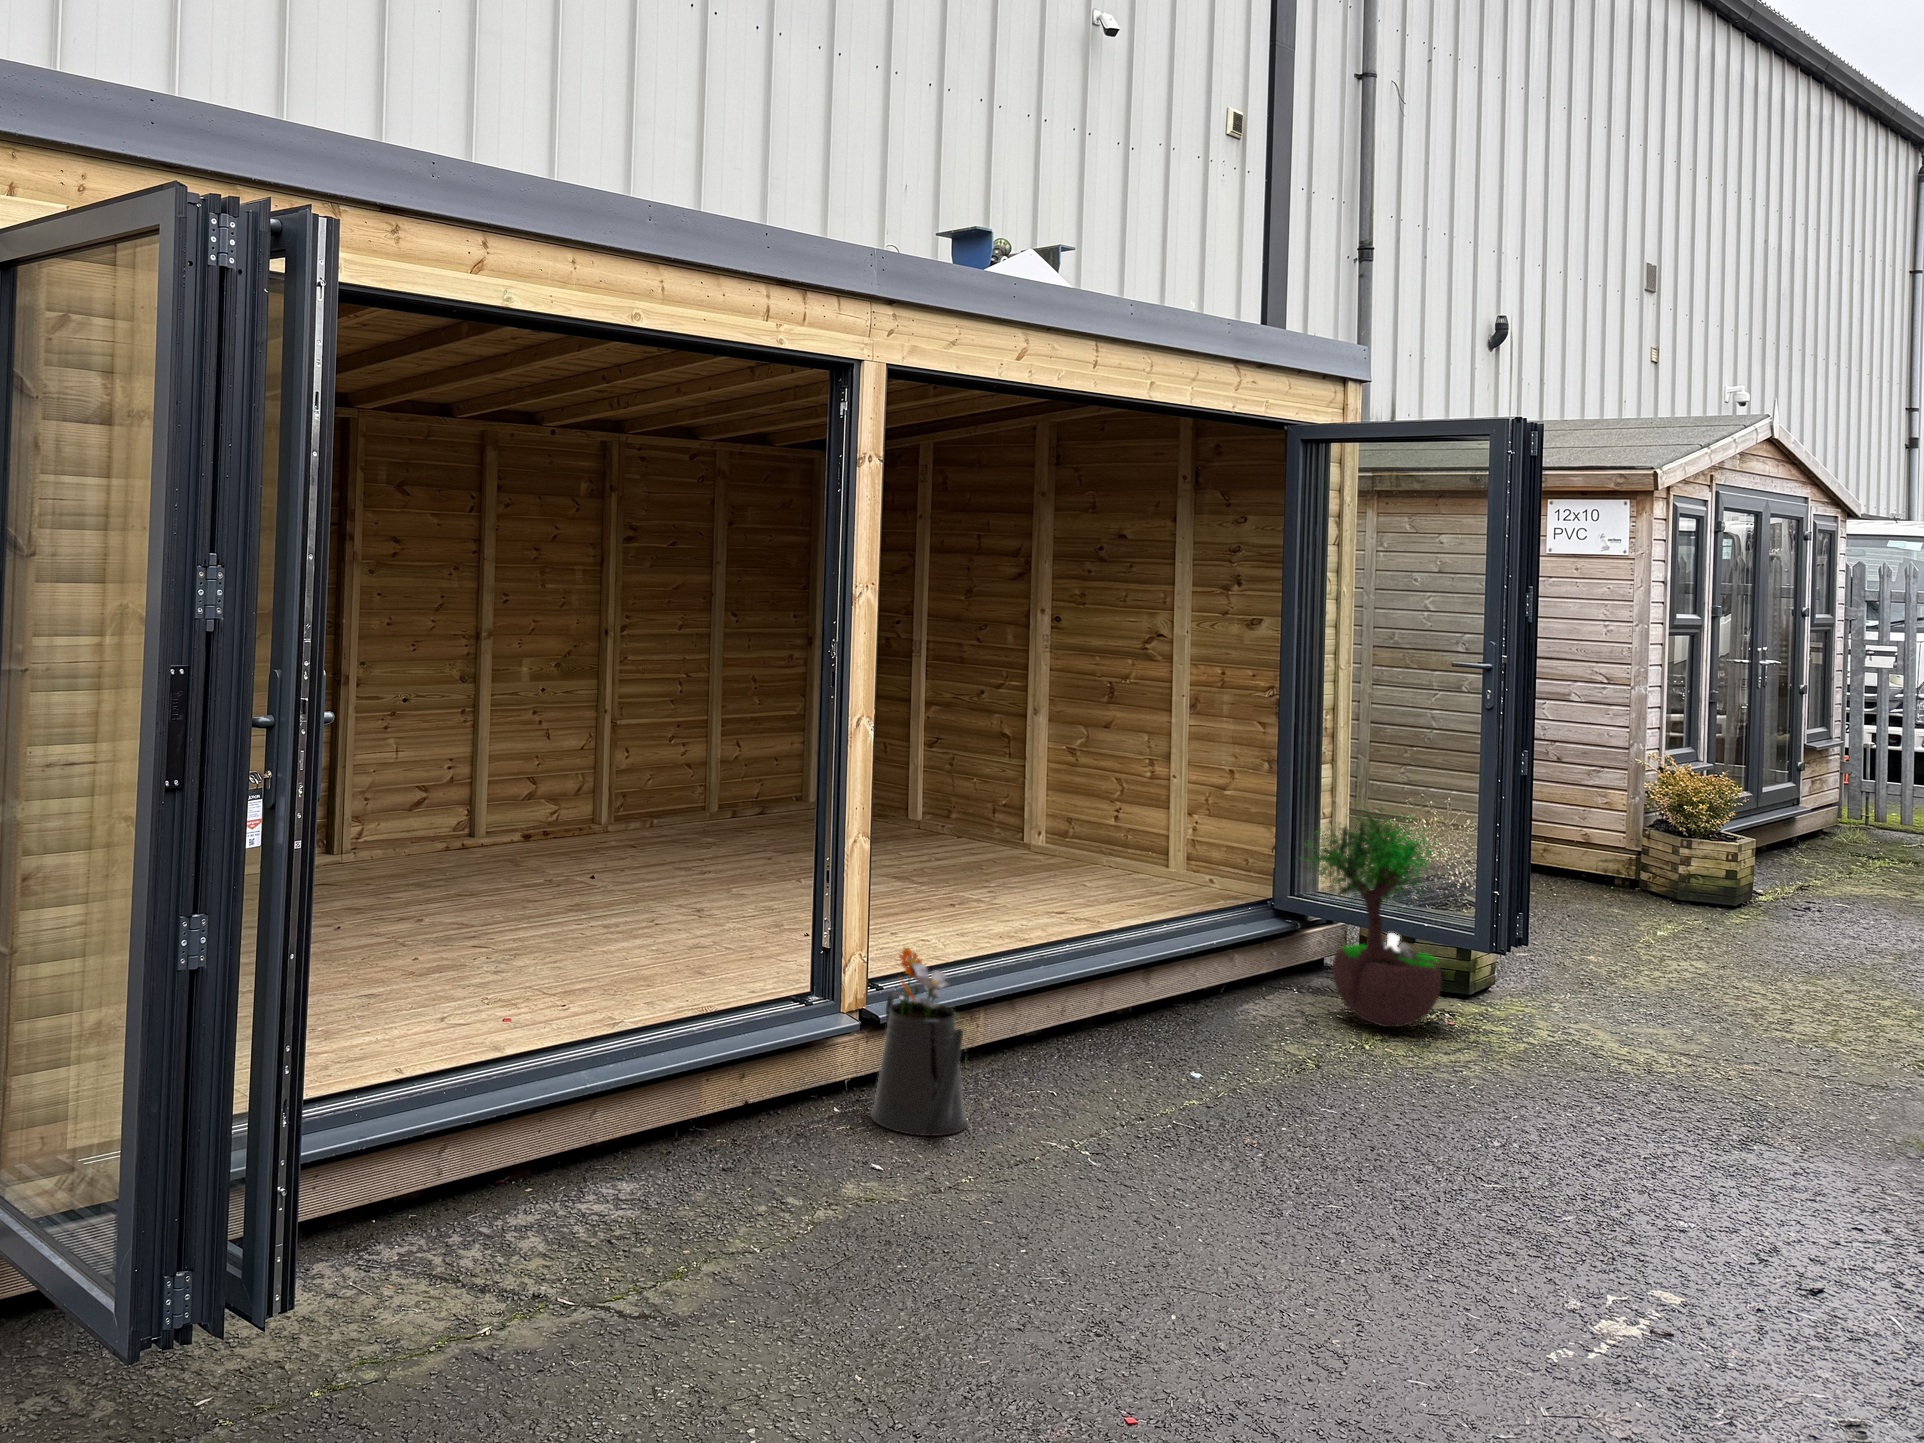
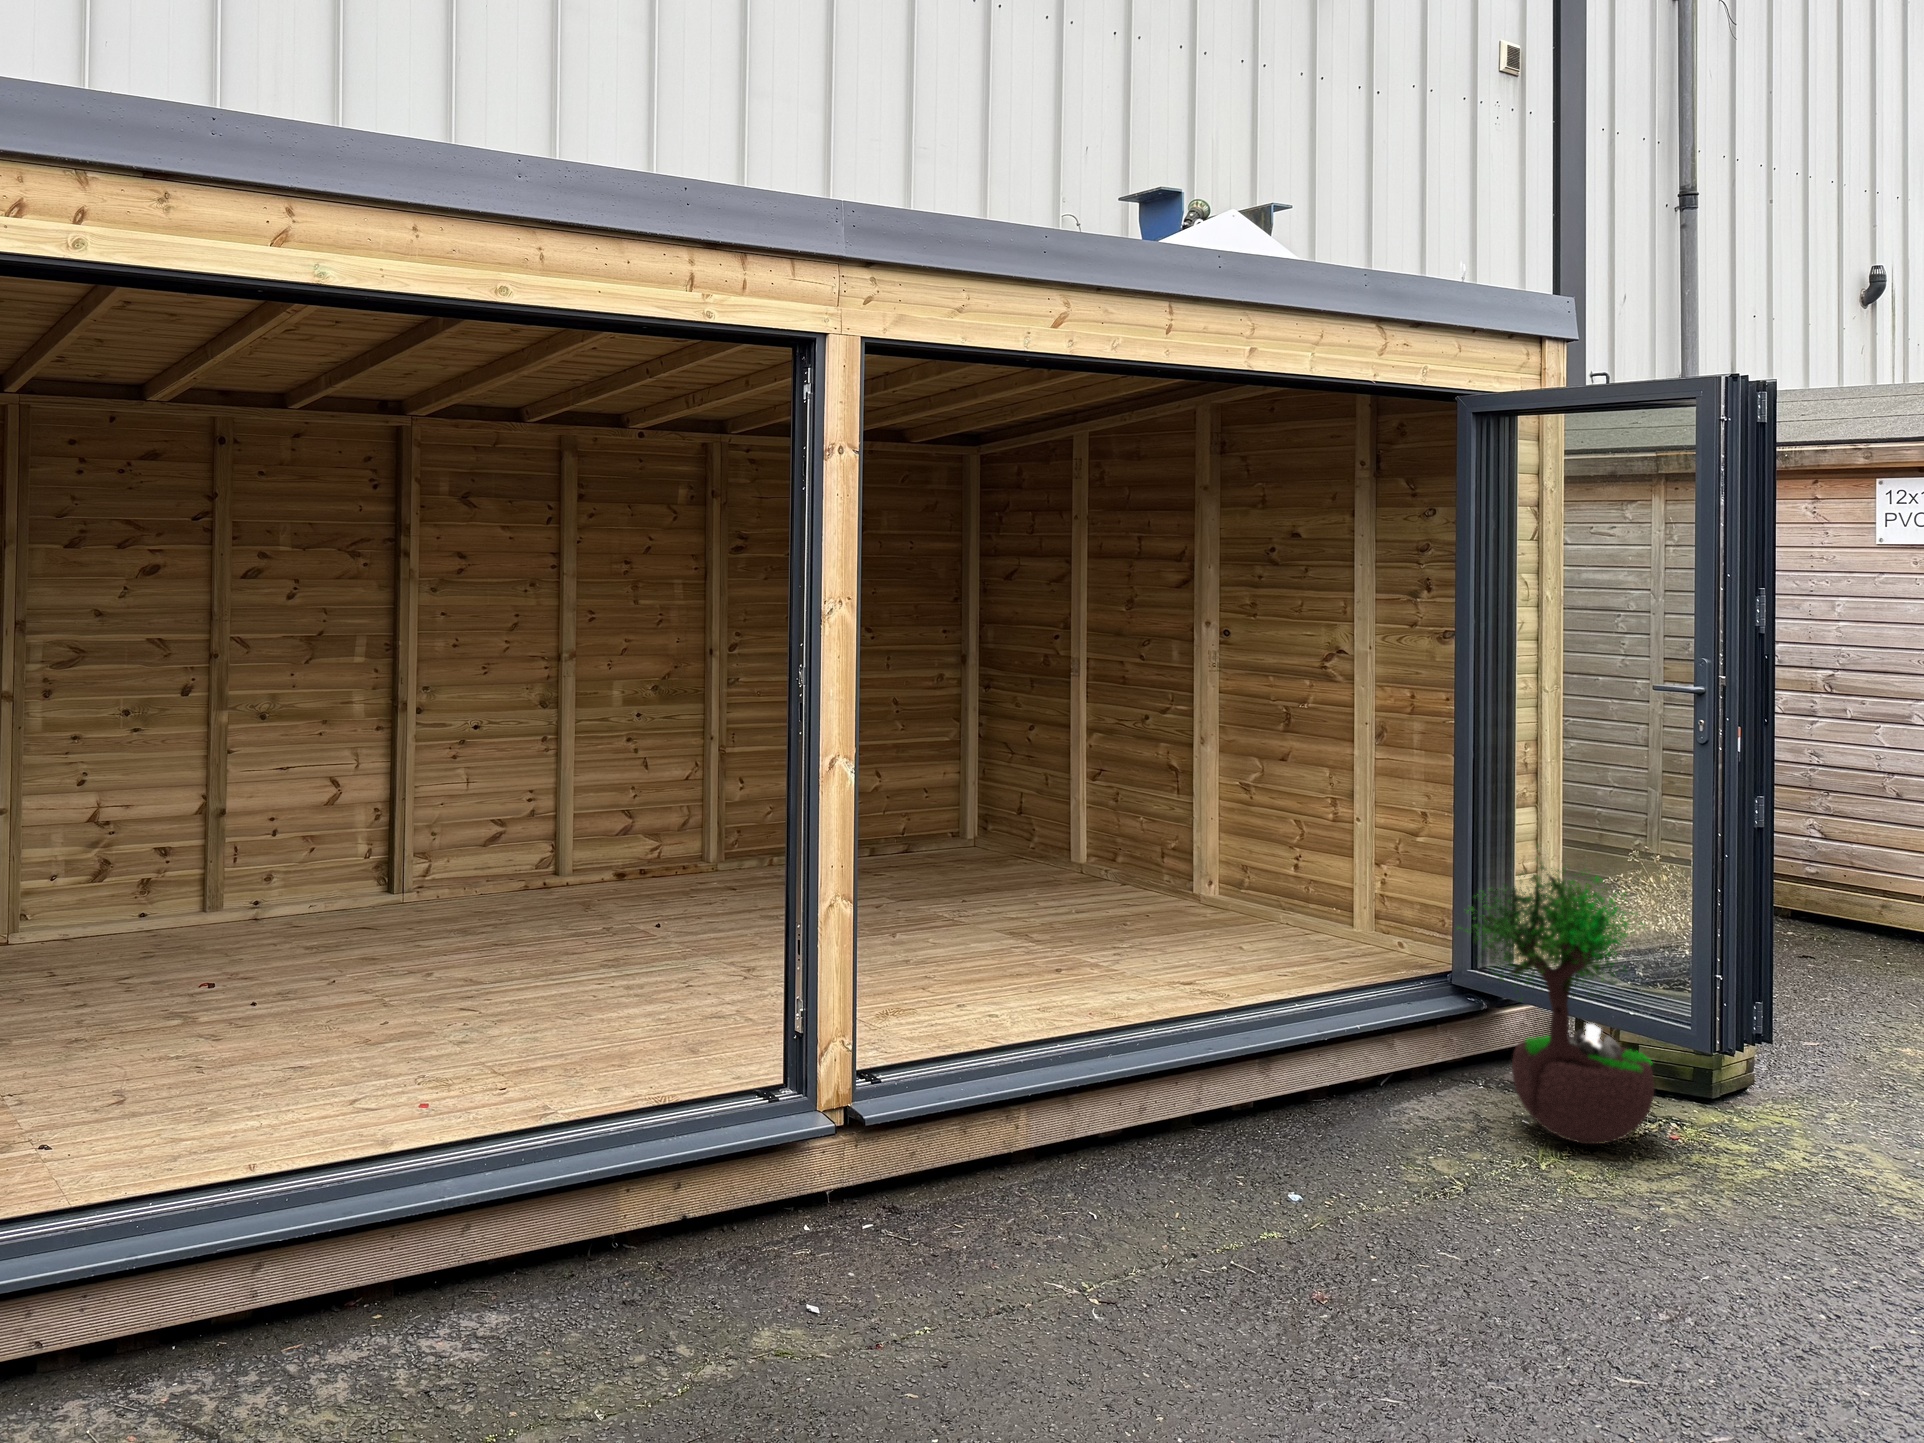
watering can: present [870,948,968,1136] -> none [838,1030,958,1270]

